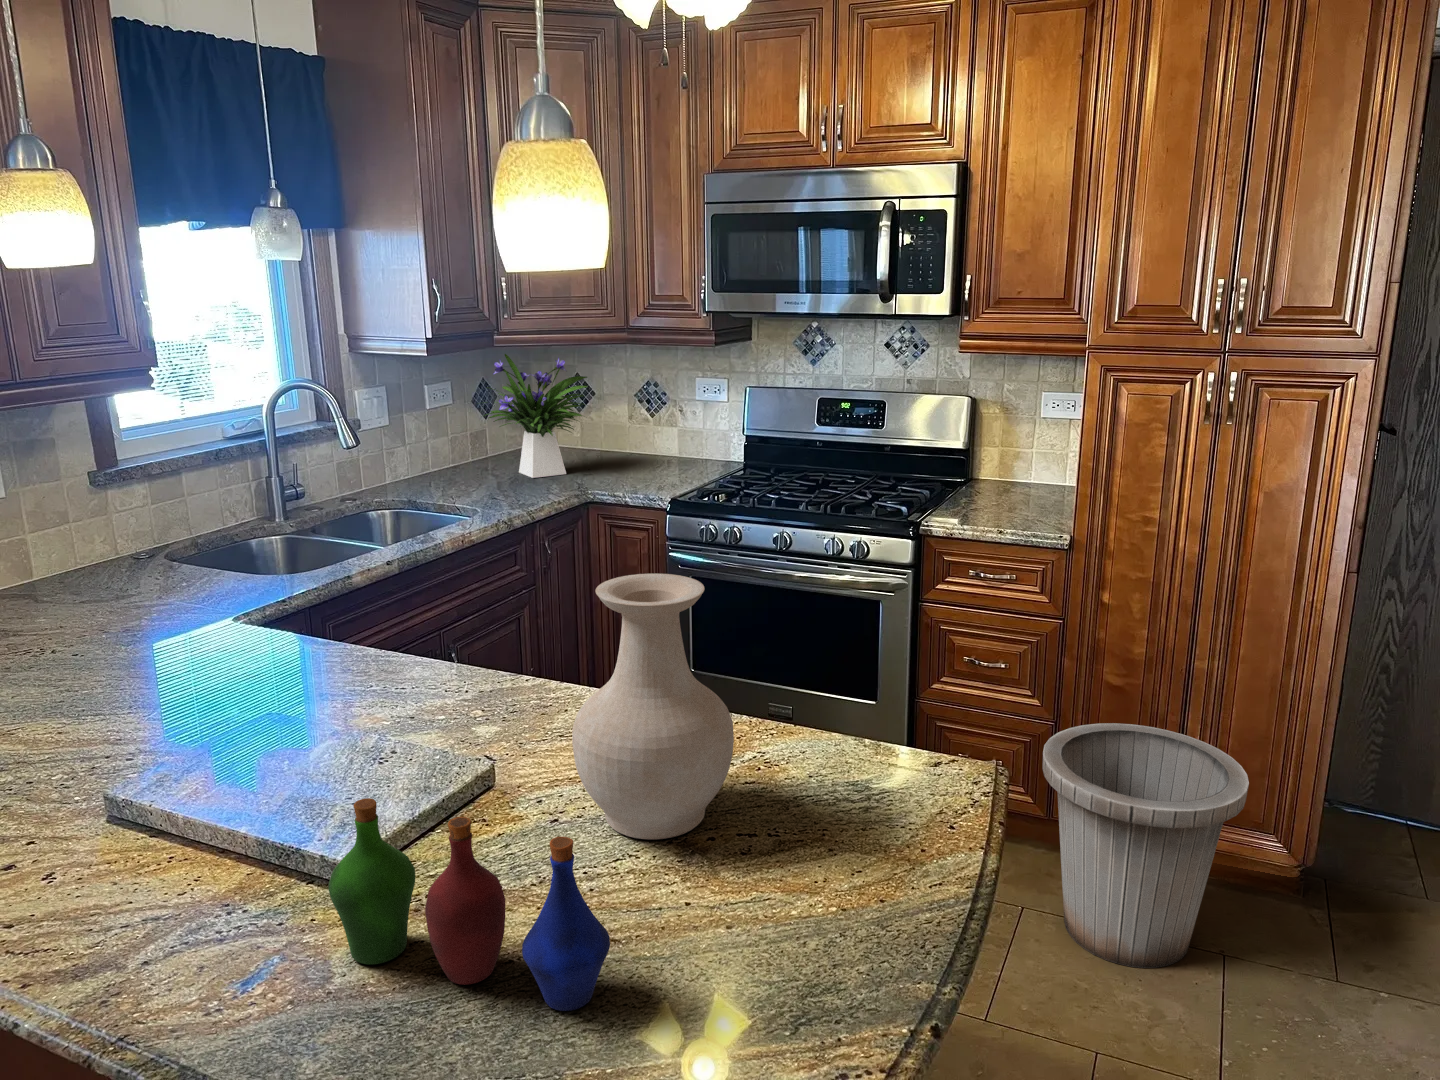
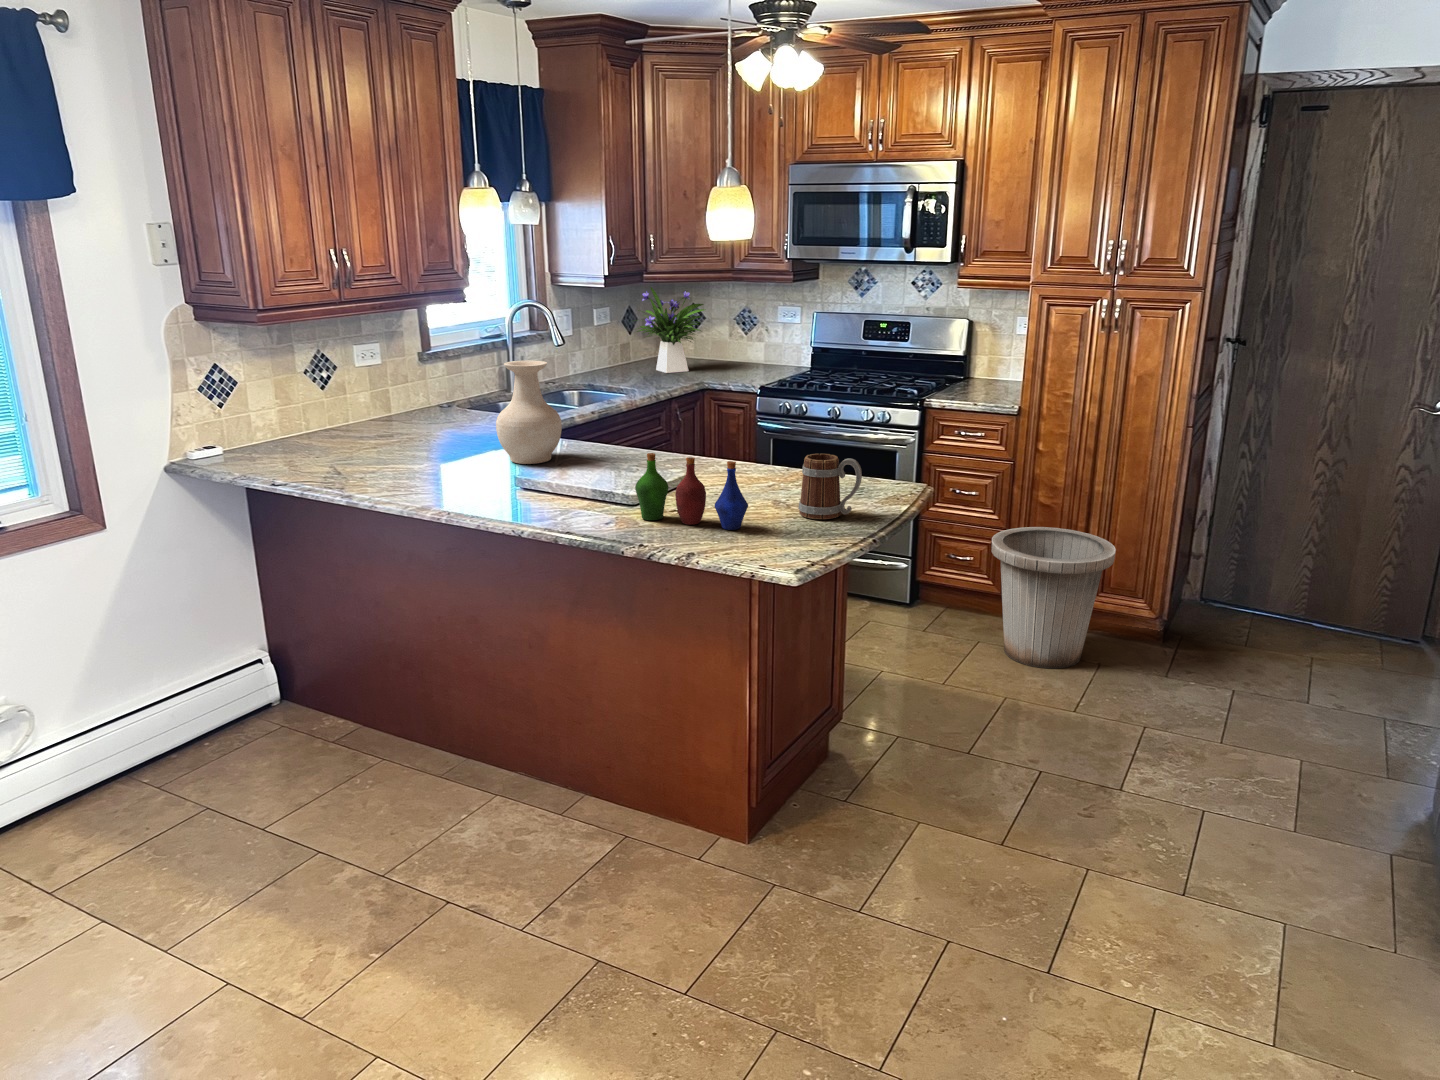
vase: present [572,574,734,839] -> present [496,360,562,464]
mug: none [738,770,890,942] -> present [798,454,862,519]

